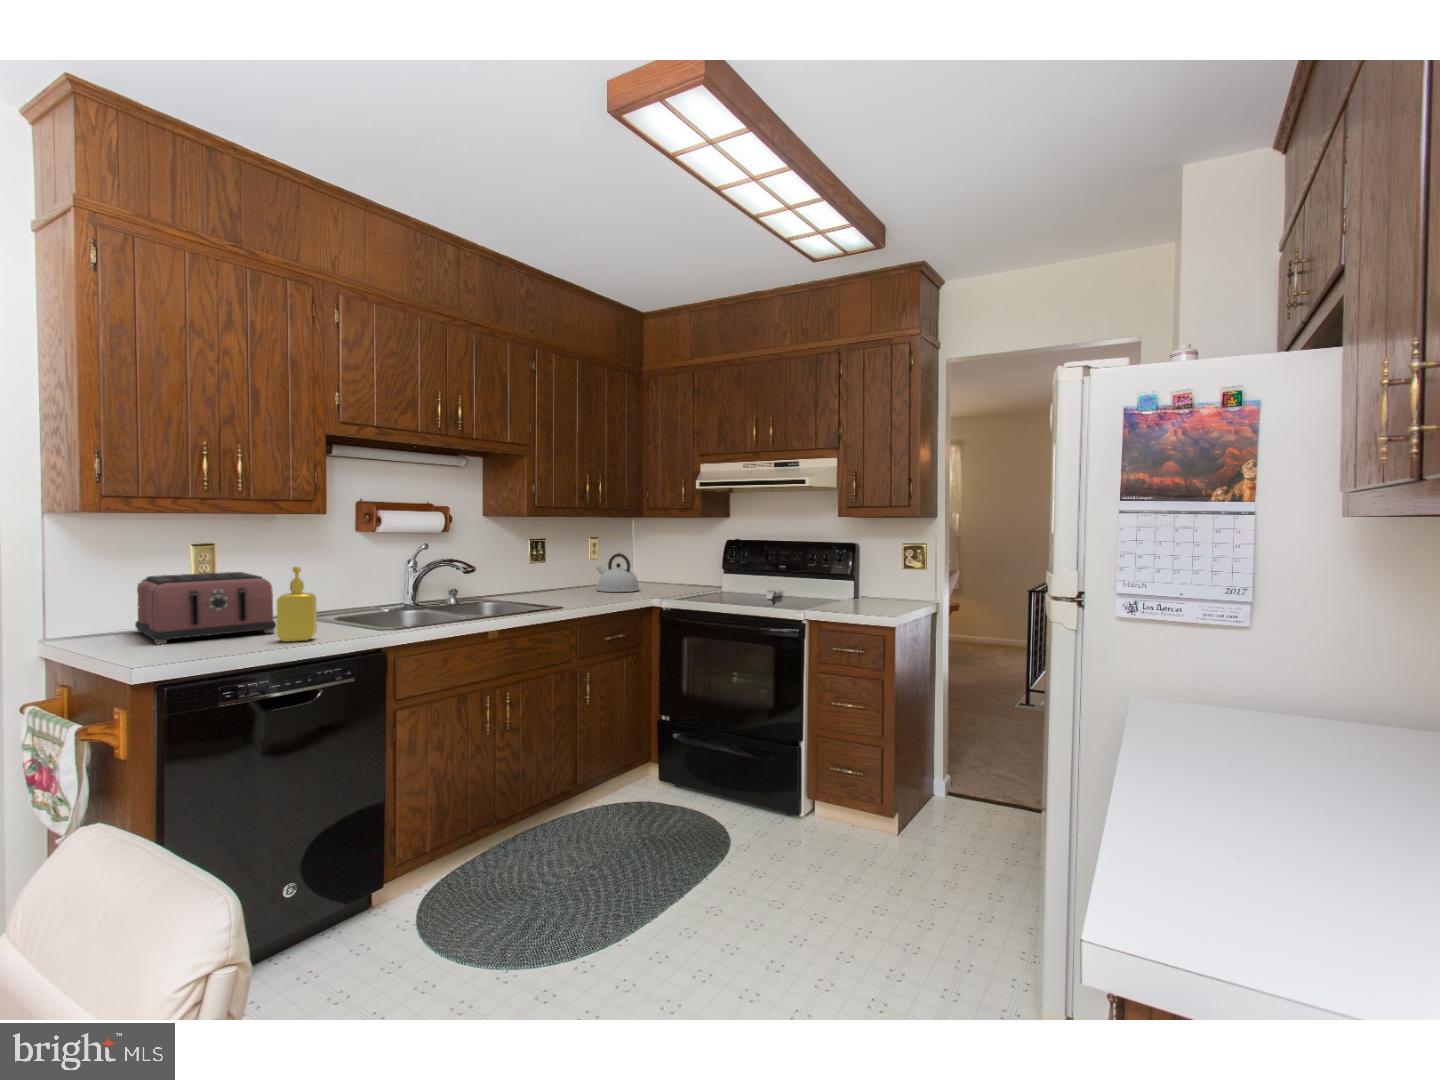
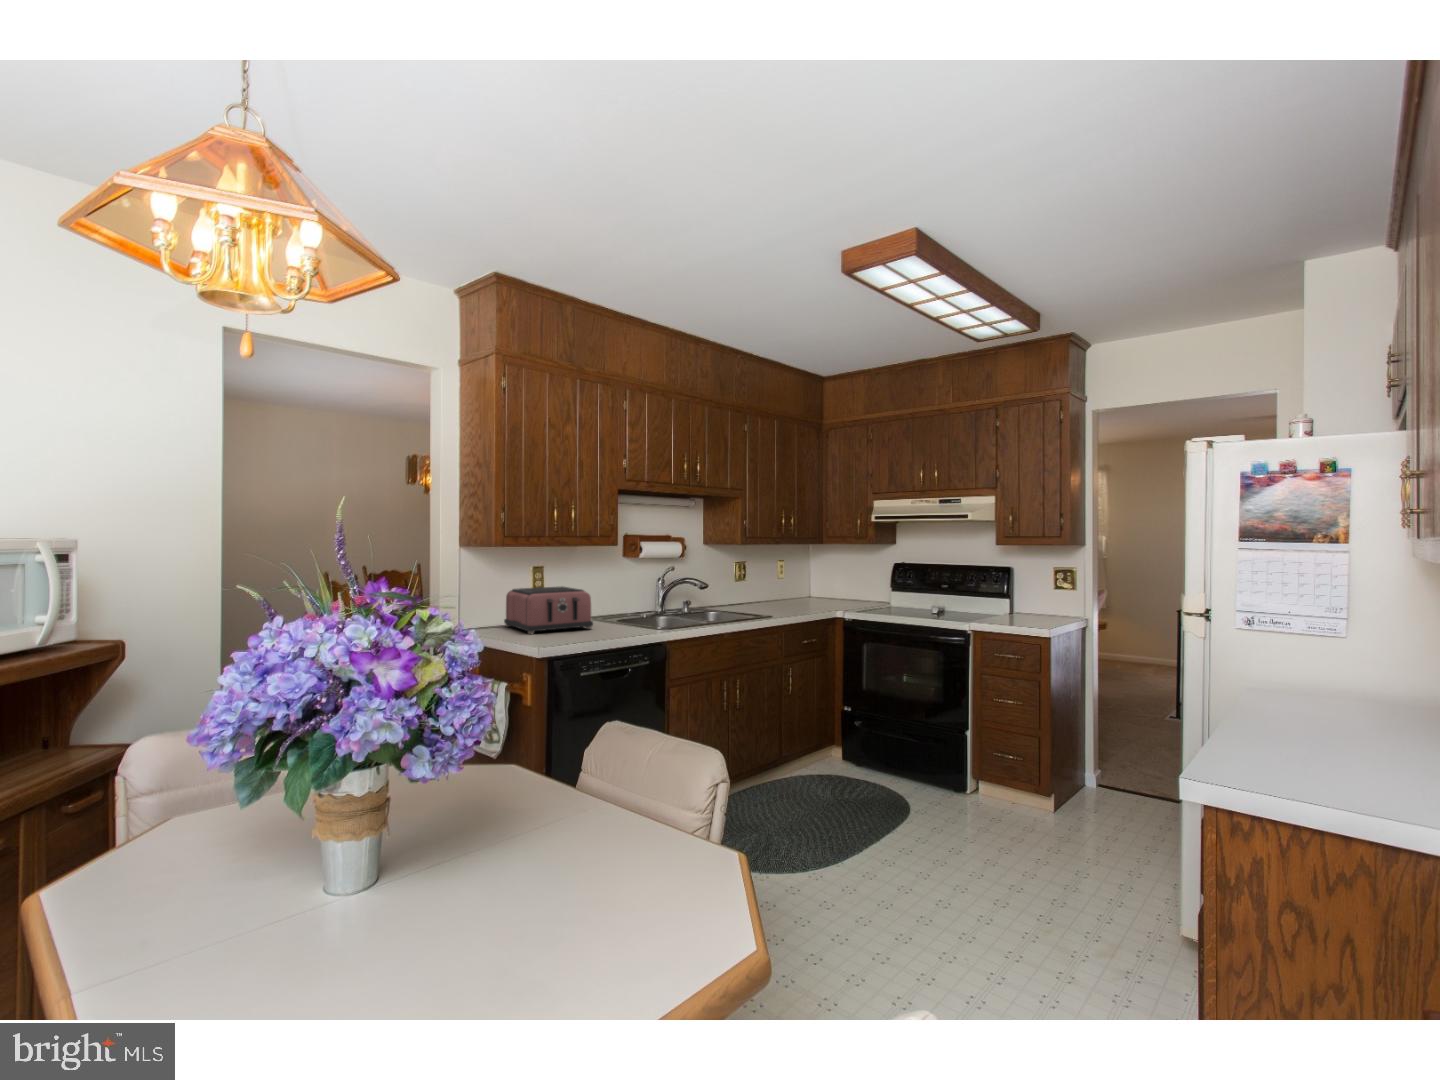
kettle: present [597,553,639,592] -> none [786,574,822,606]
soap dispenser: present [277,567,317,642] -> none [602,584,624,635]

